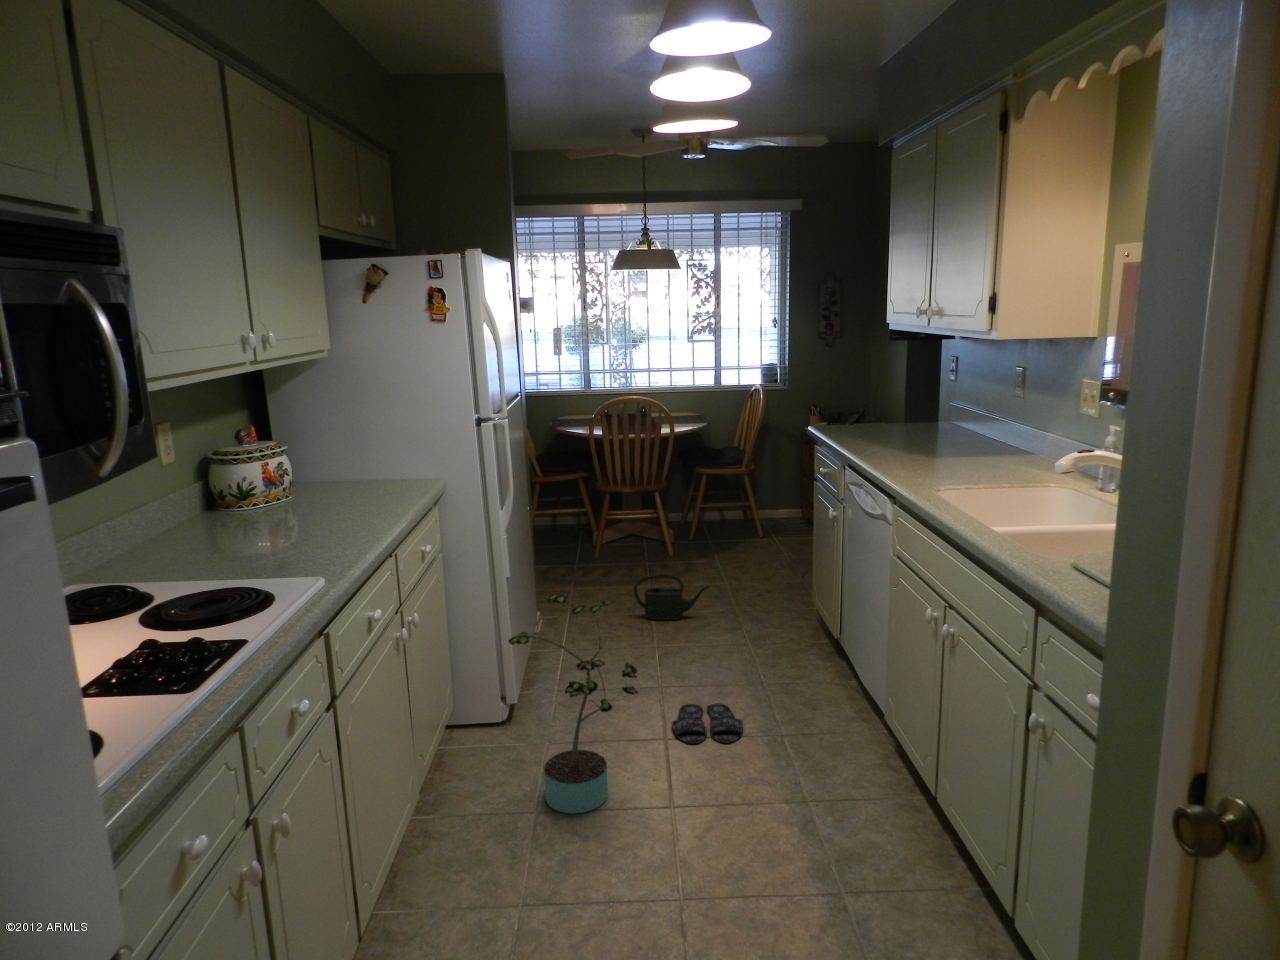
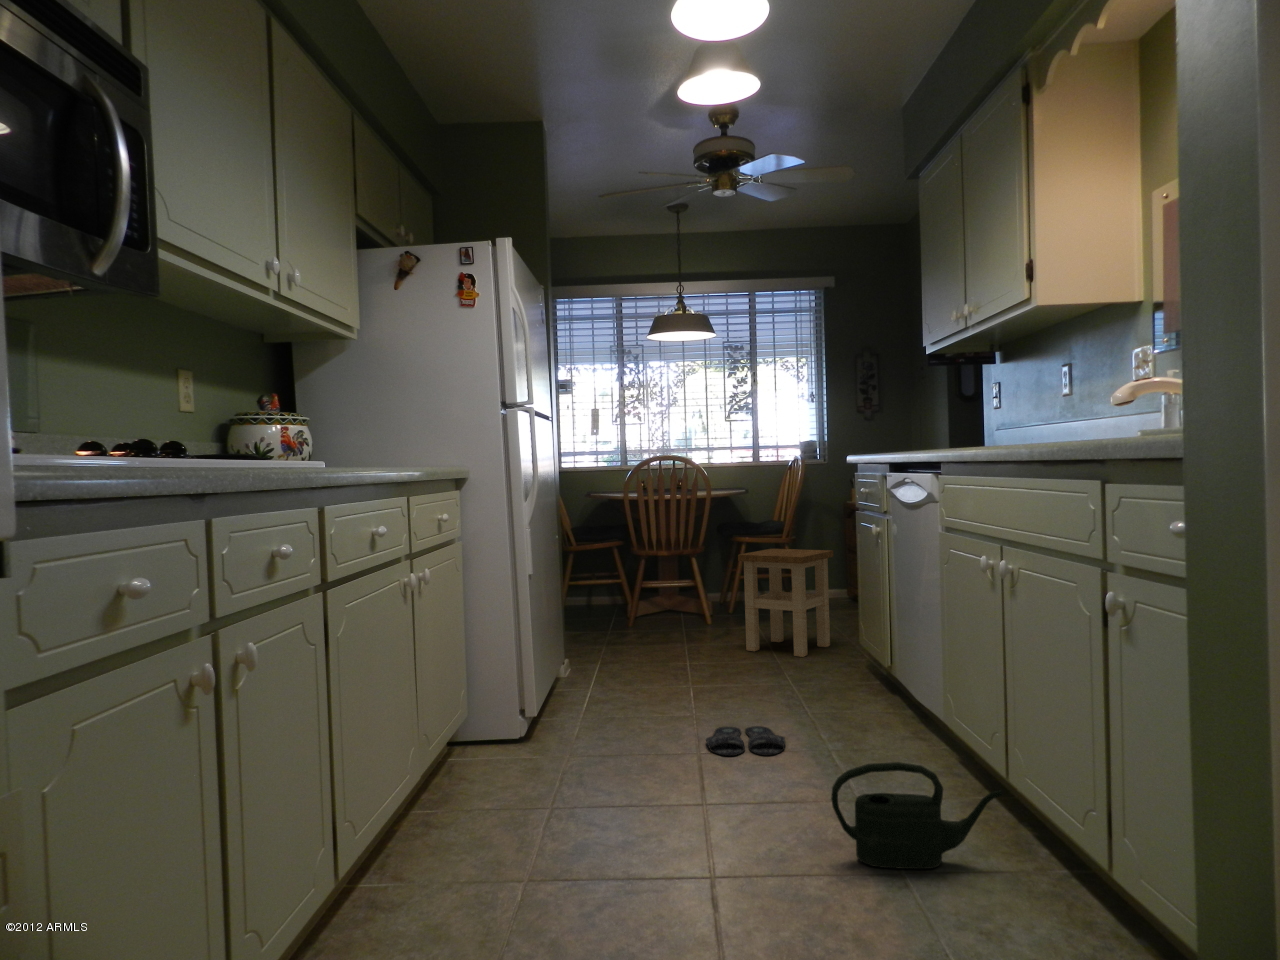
stool: none [700,494,790,604] -> present [738,549,833,657]
watering can: present [634,574,709,620] -> present [831,762,1002,869]
potted plant: present [508,594,638,813] -> none [524,565,666,808]

